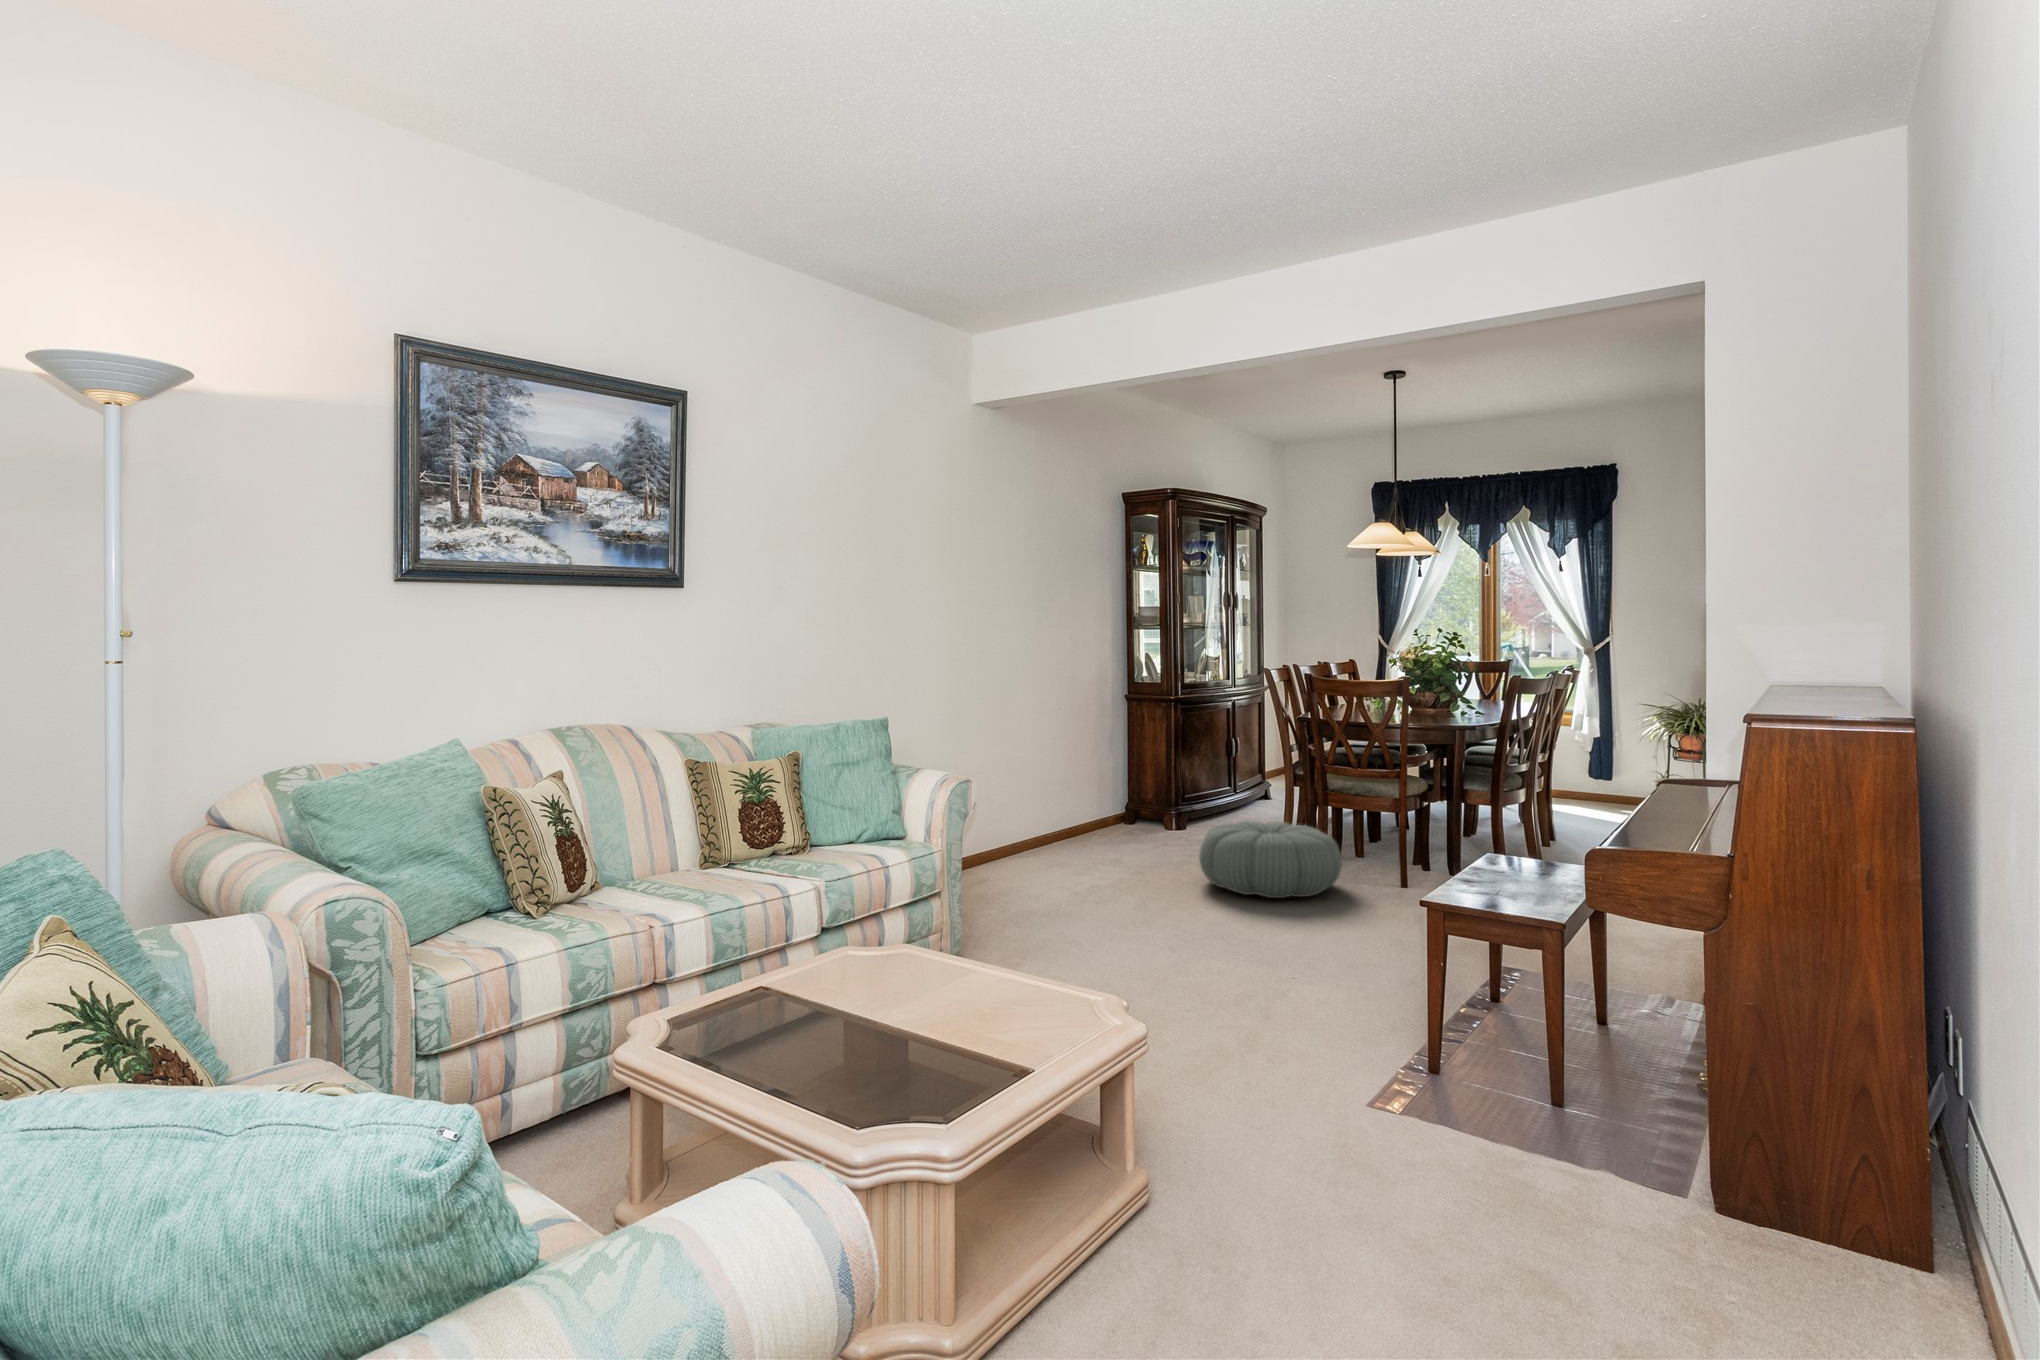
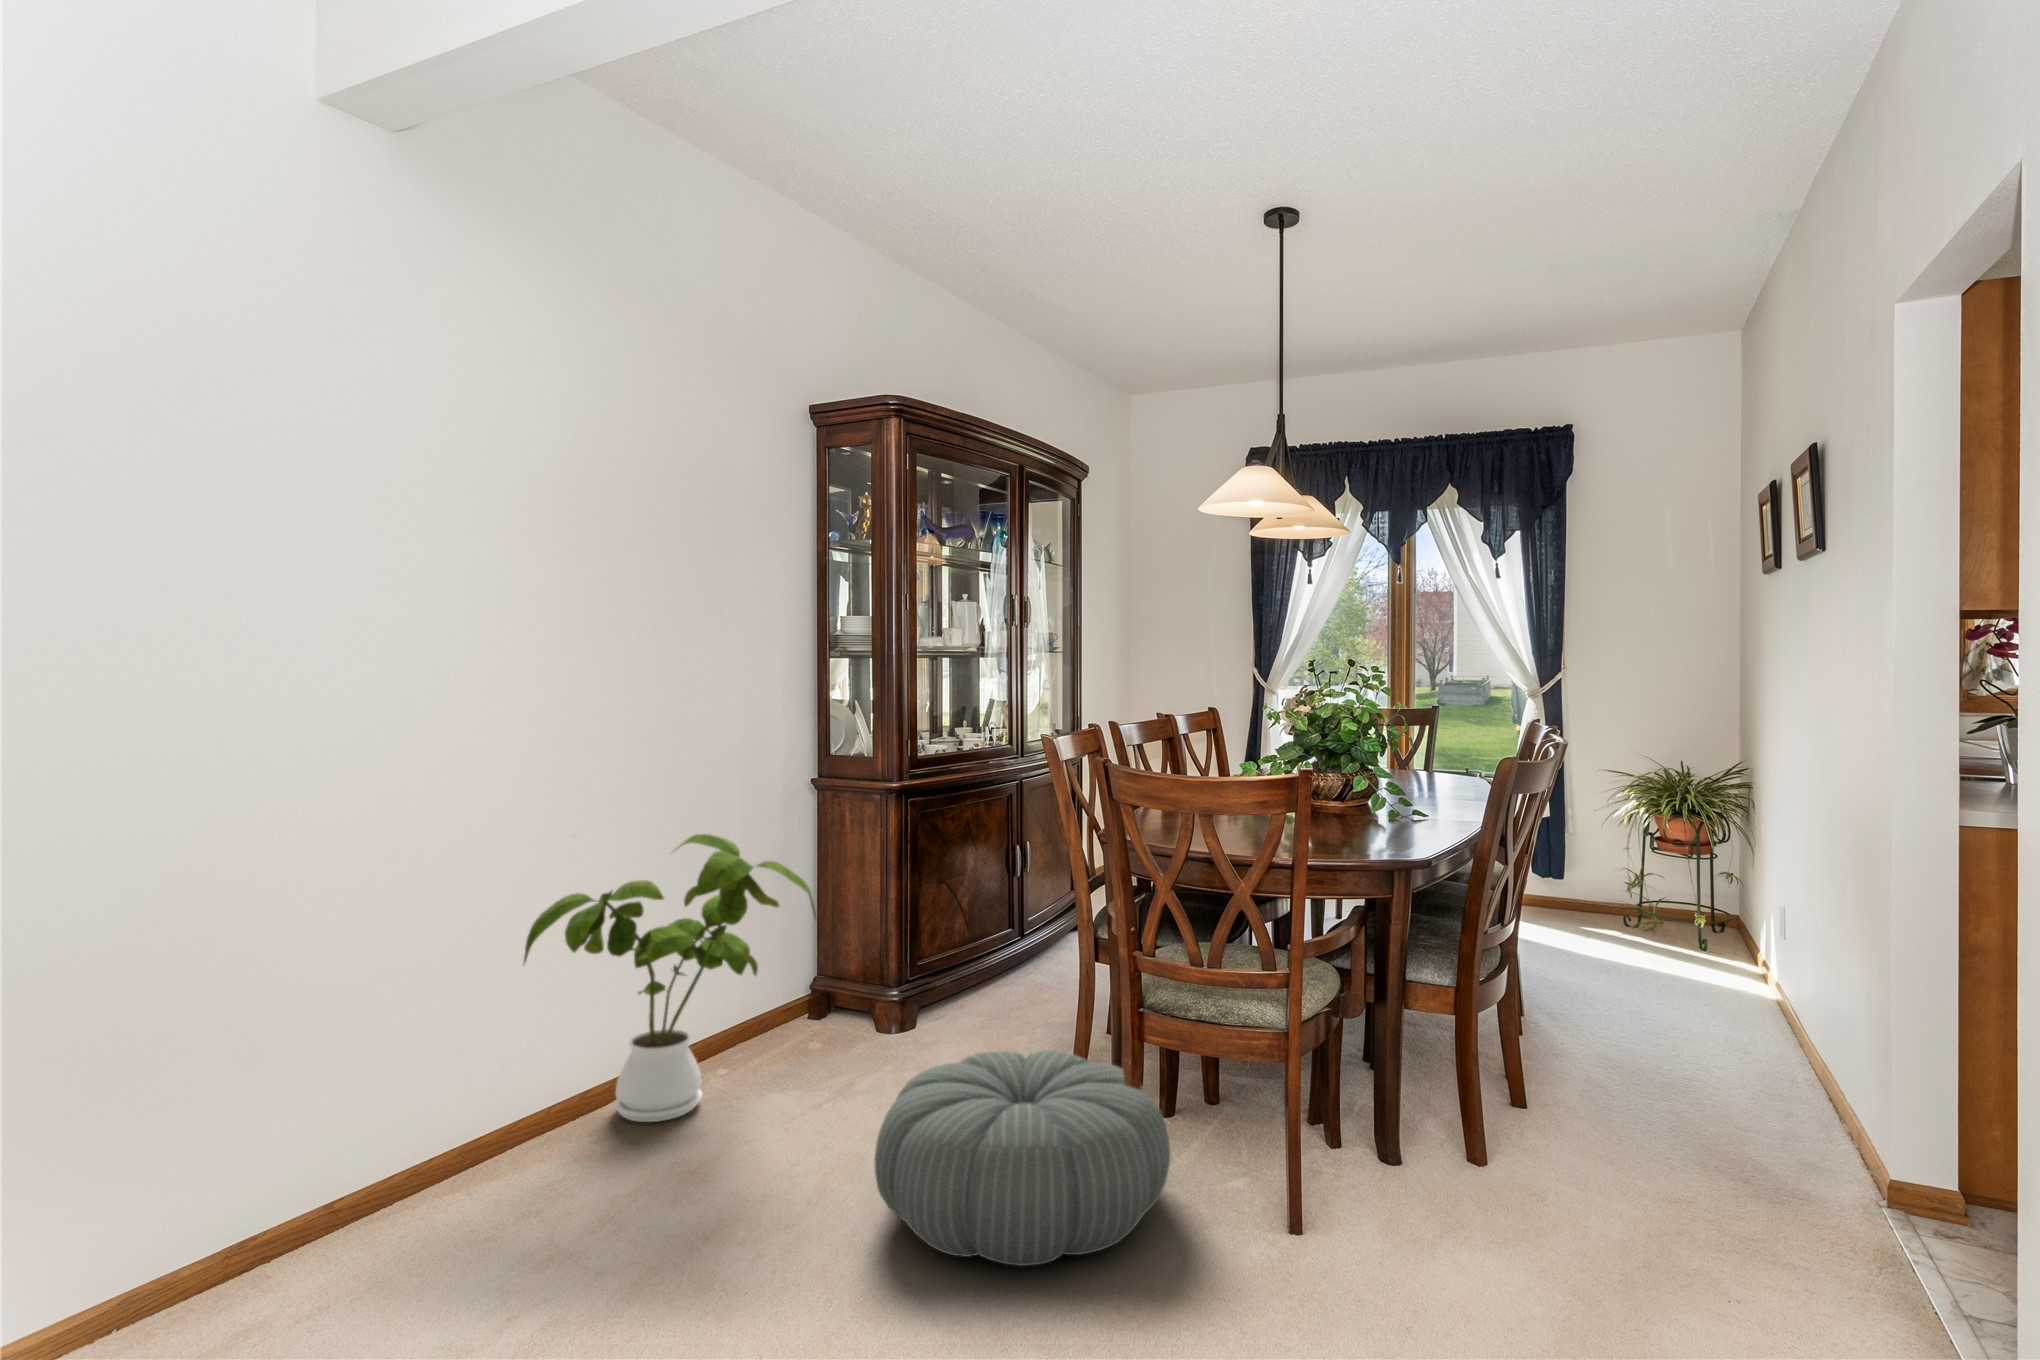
house plant: none [1013,718,1150,859] -> present [524,834,816,1122]

